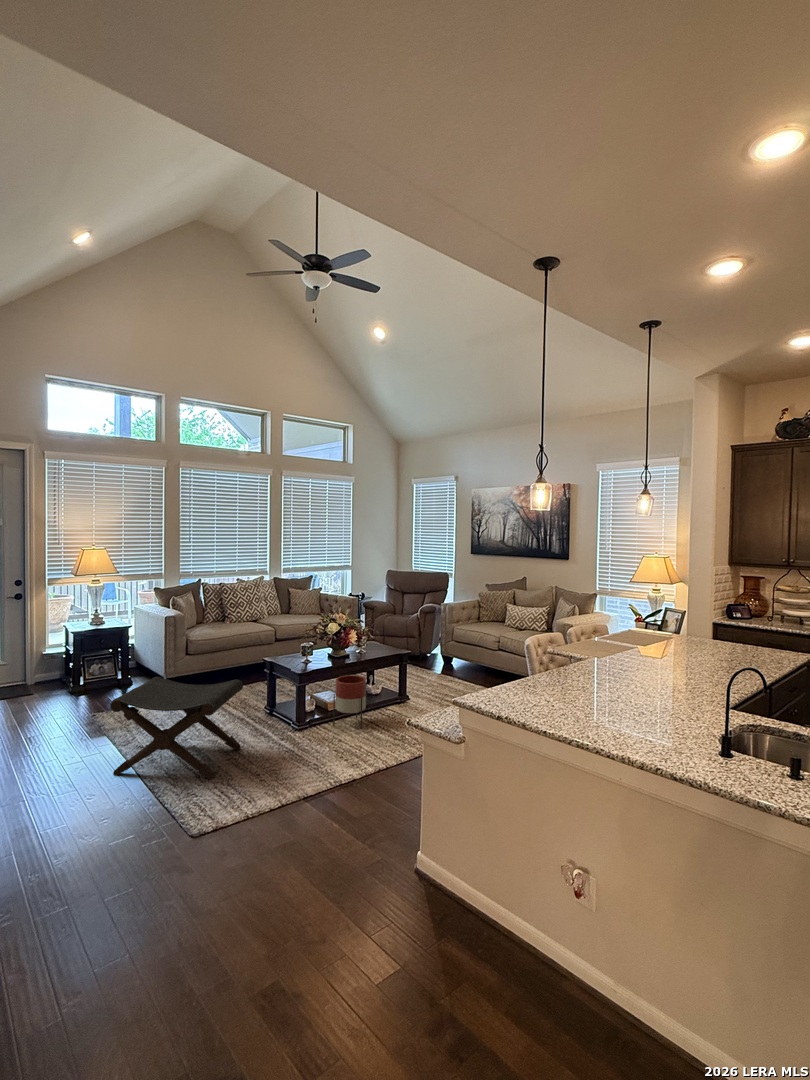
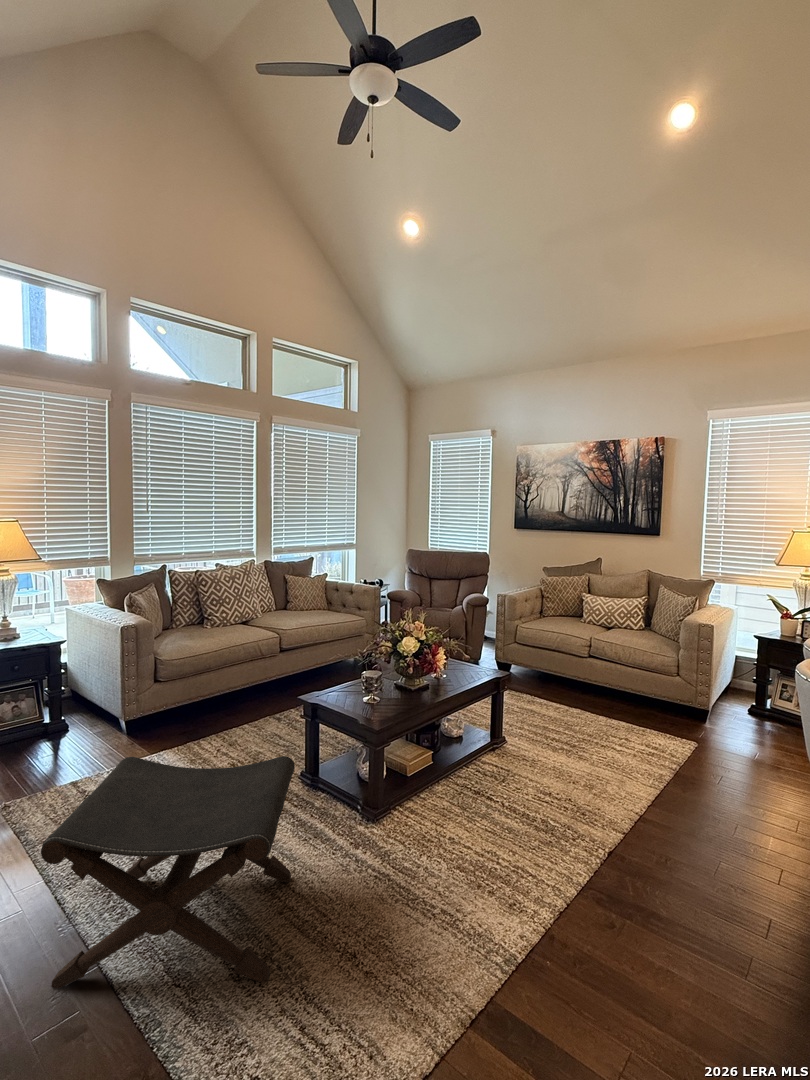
planter: present [333,675,366,729] -> none [422,720,473,810]

